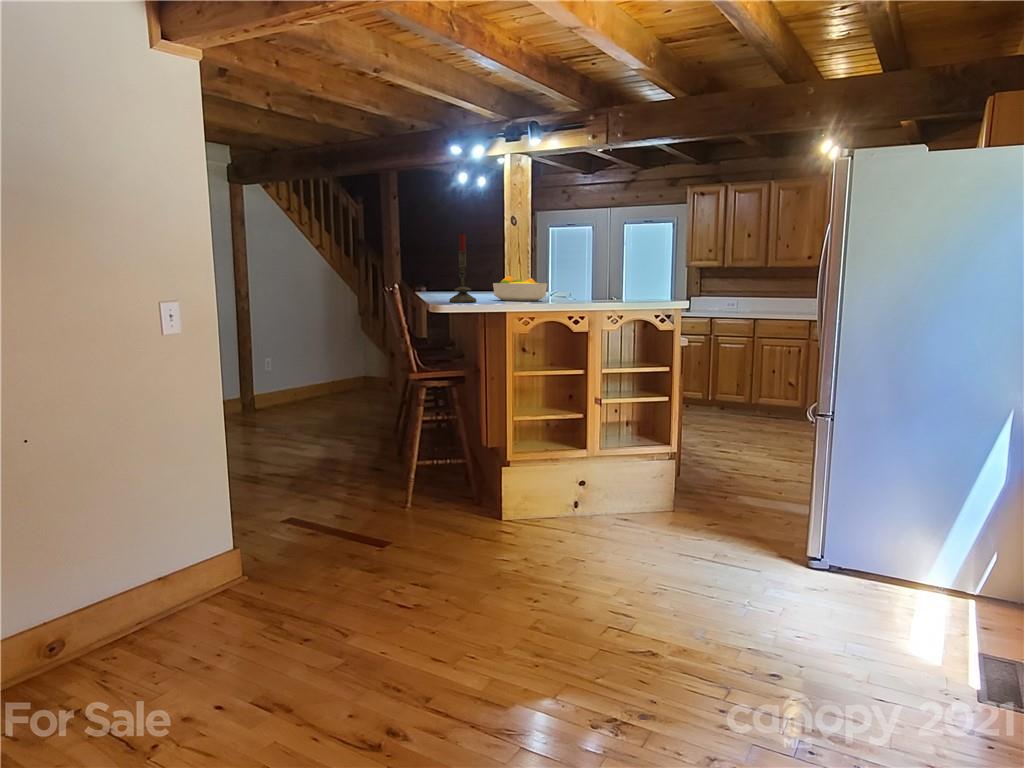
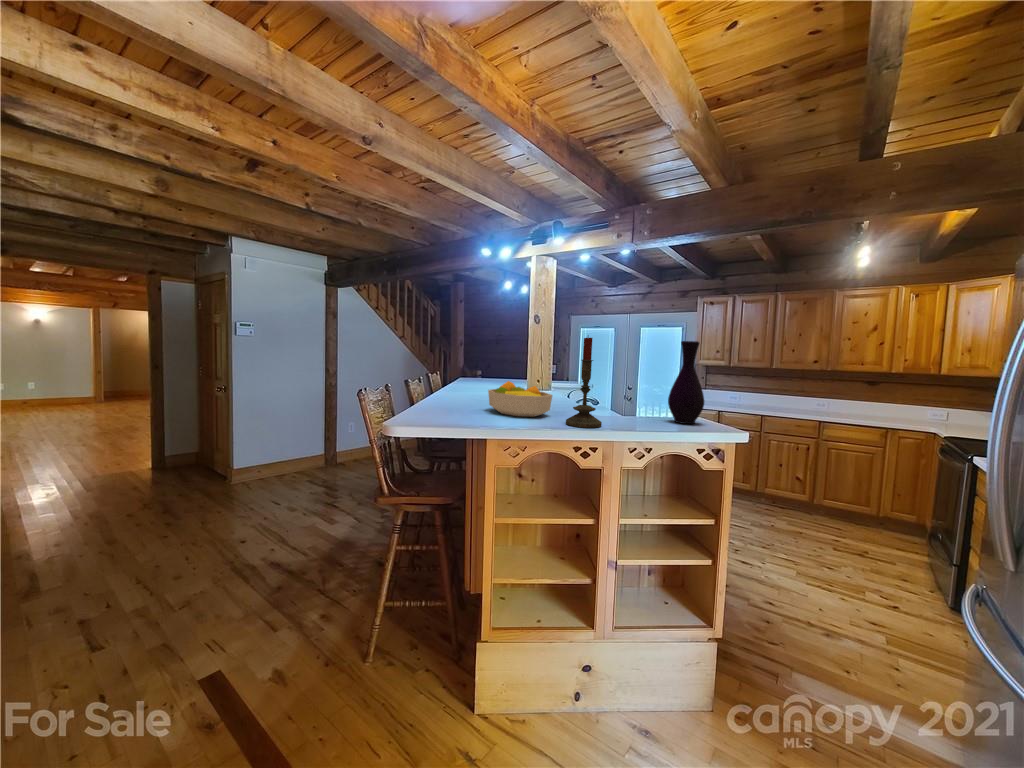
candle: present [450,234,476,303] -> present [566,335,602,428]
vase: none [637,236,663,301] -> present [668,341,704,424]

